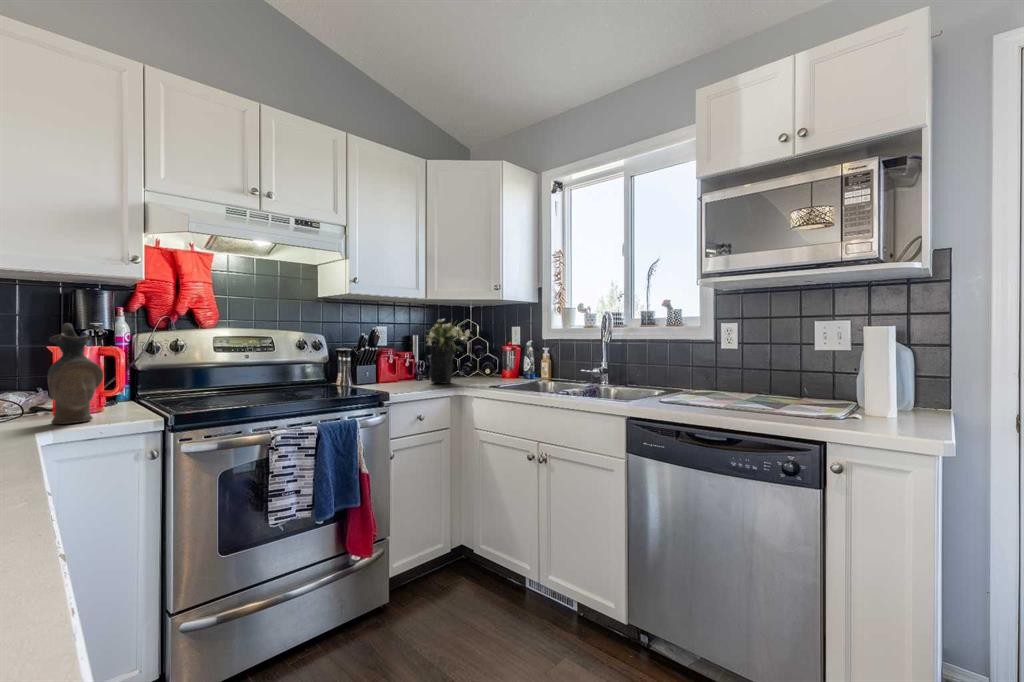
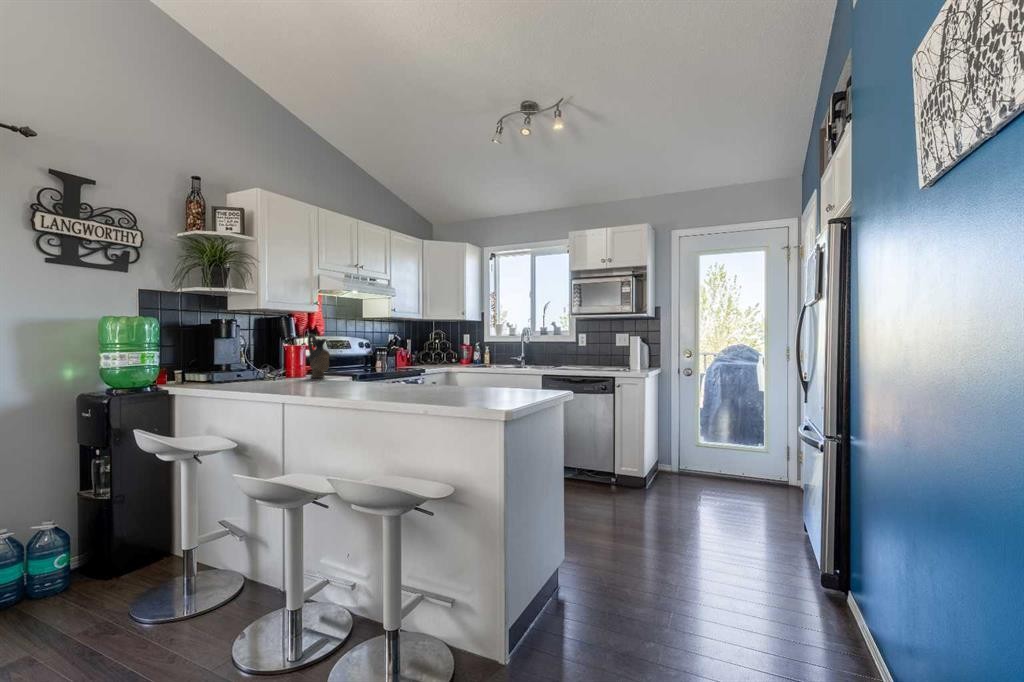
flower arrangement: present [426,319,470,384] -> none [426,330,453,366]

